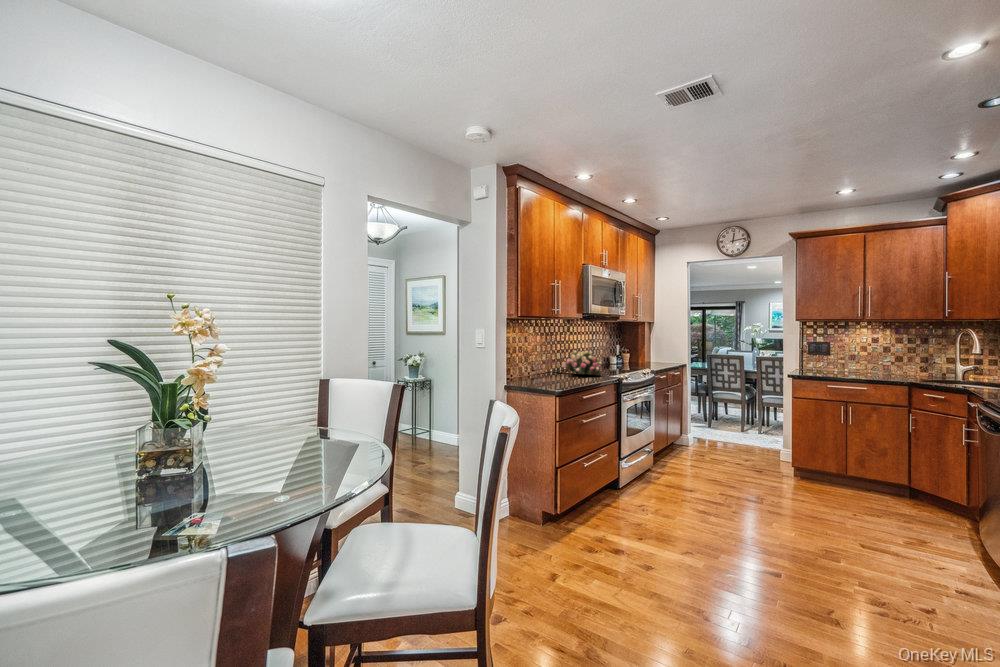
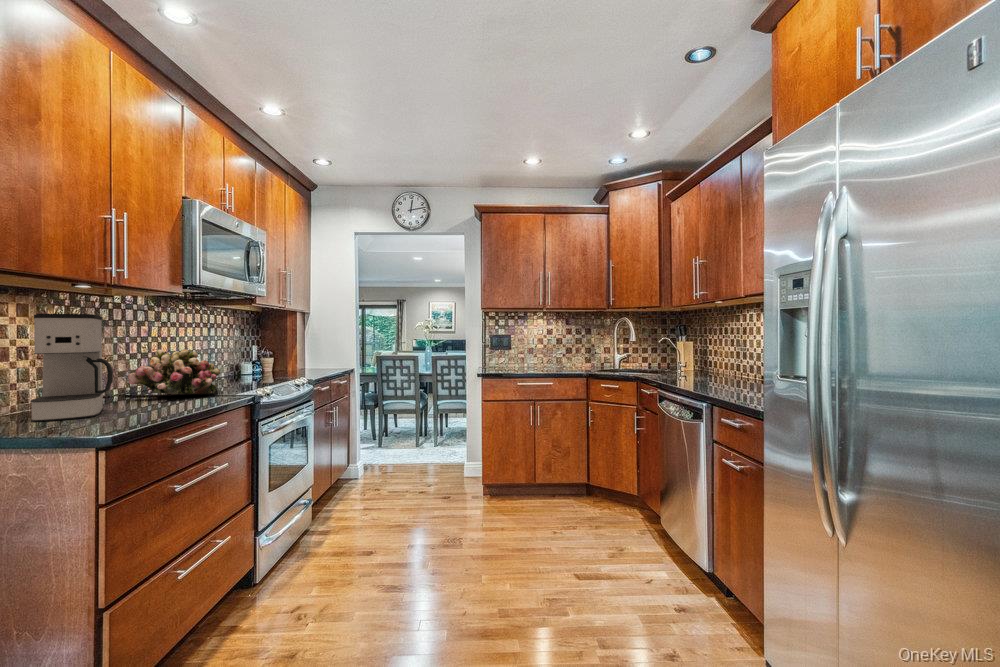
coffee maker: none [536,336,561,382] -> present [31,314,113,422]

